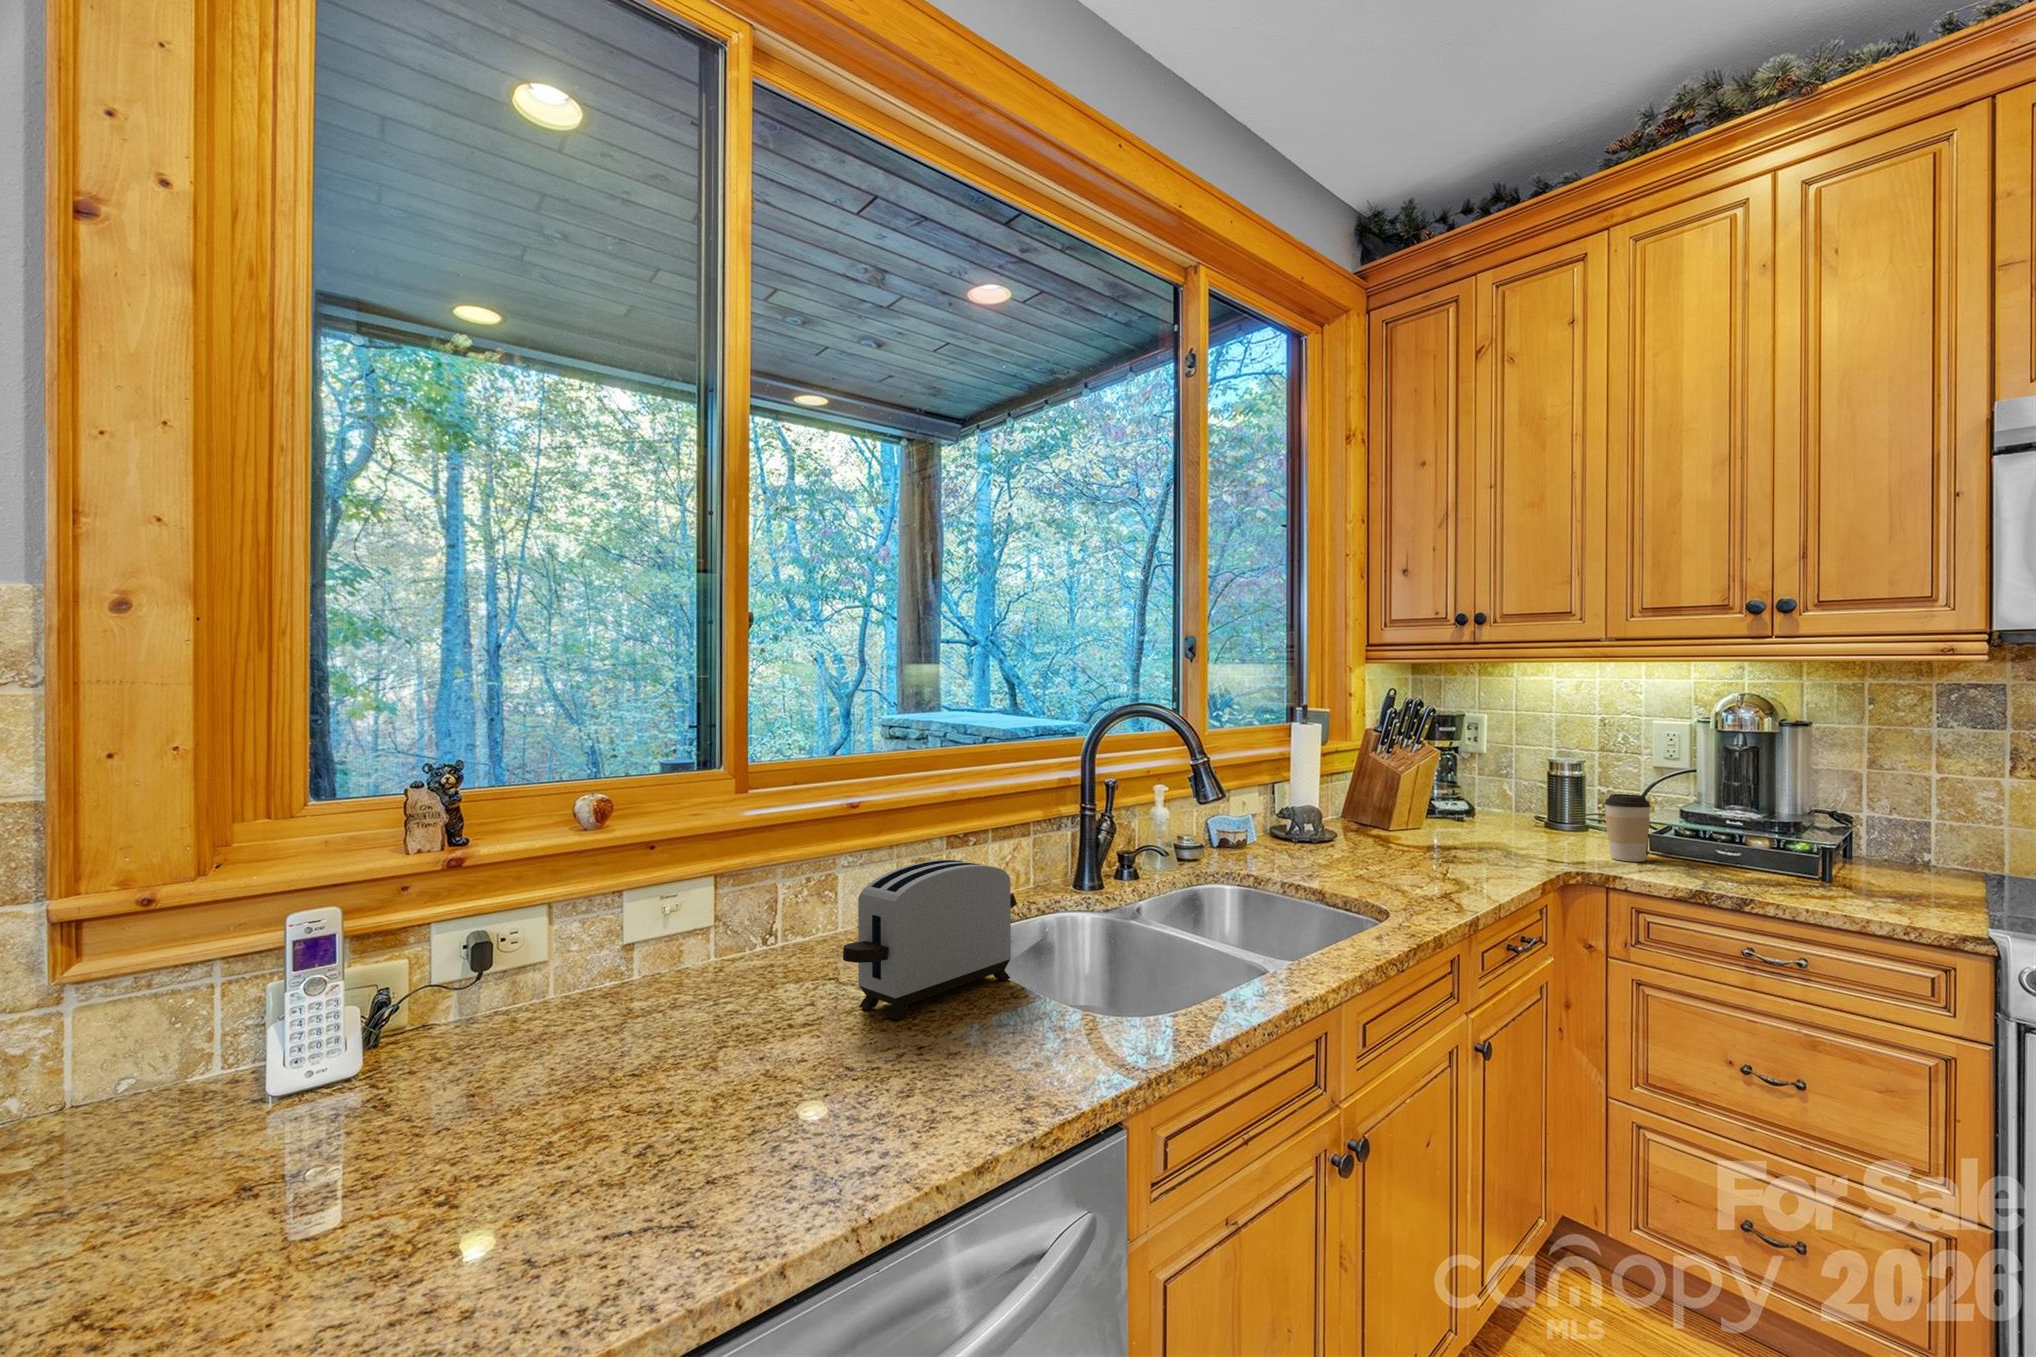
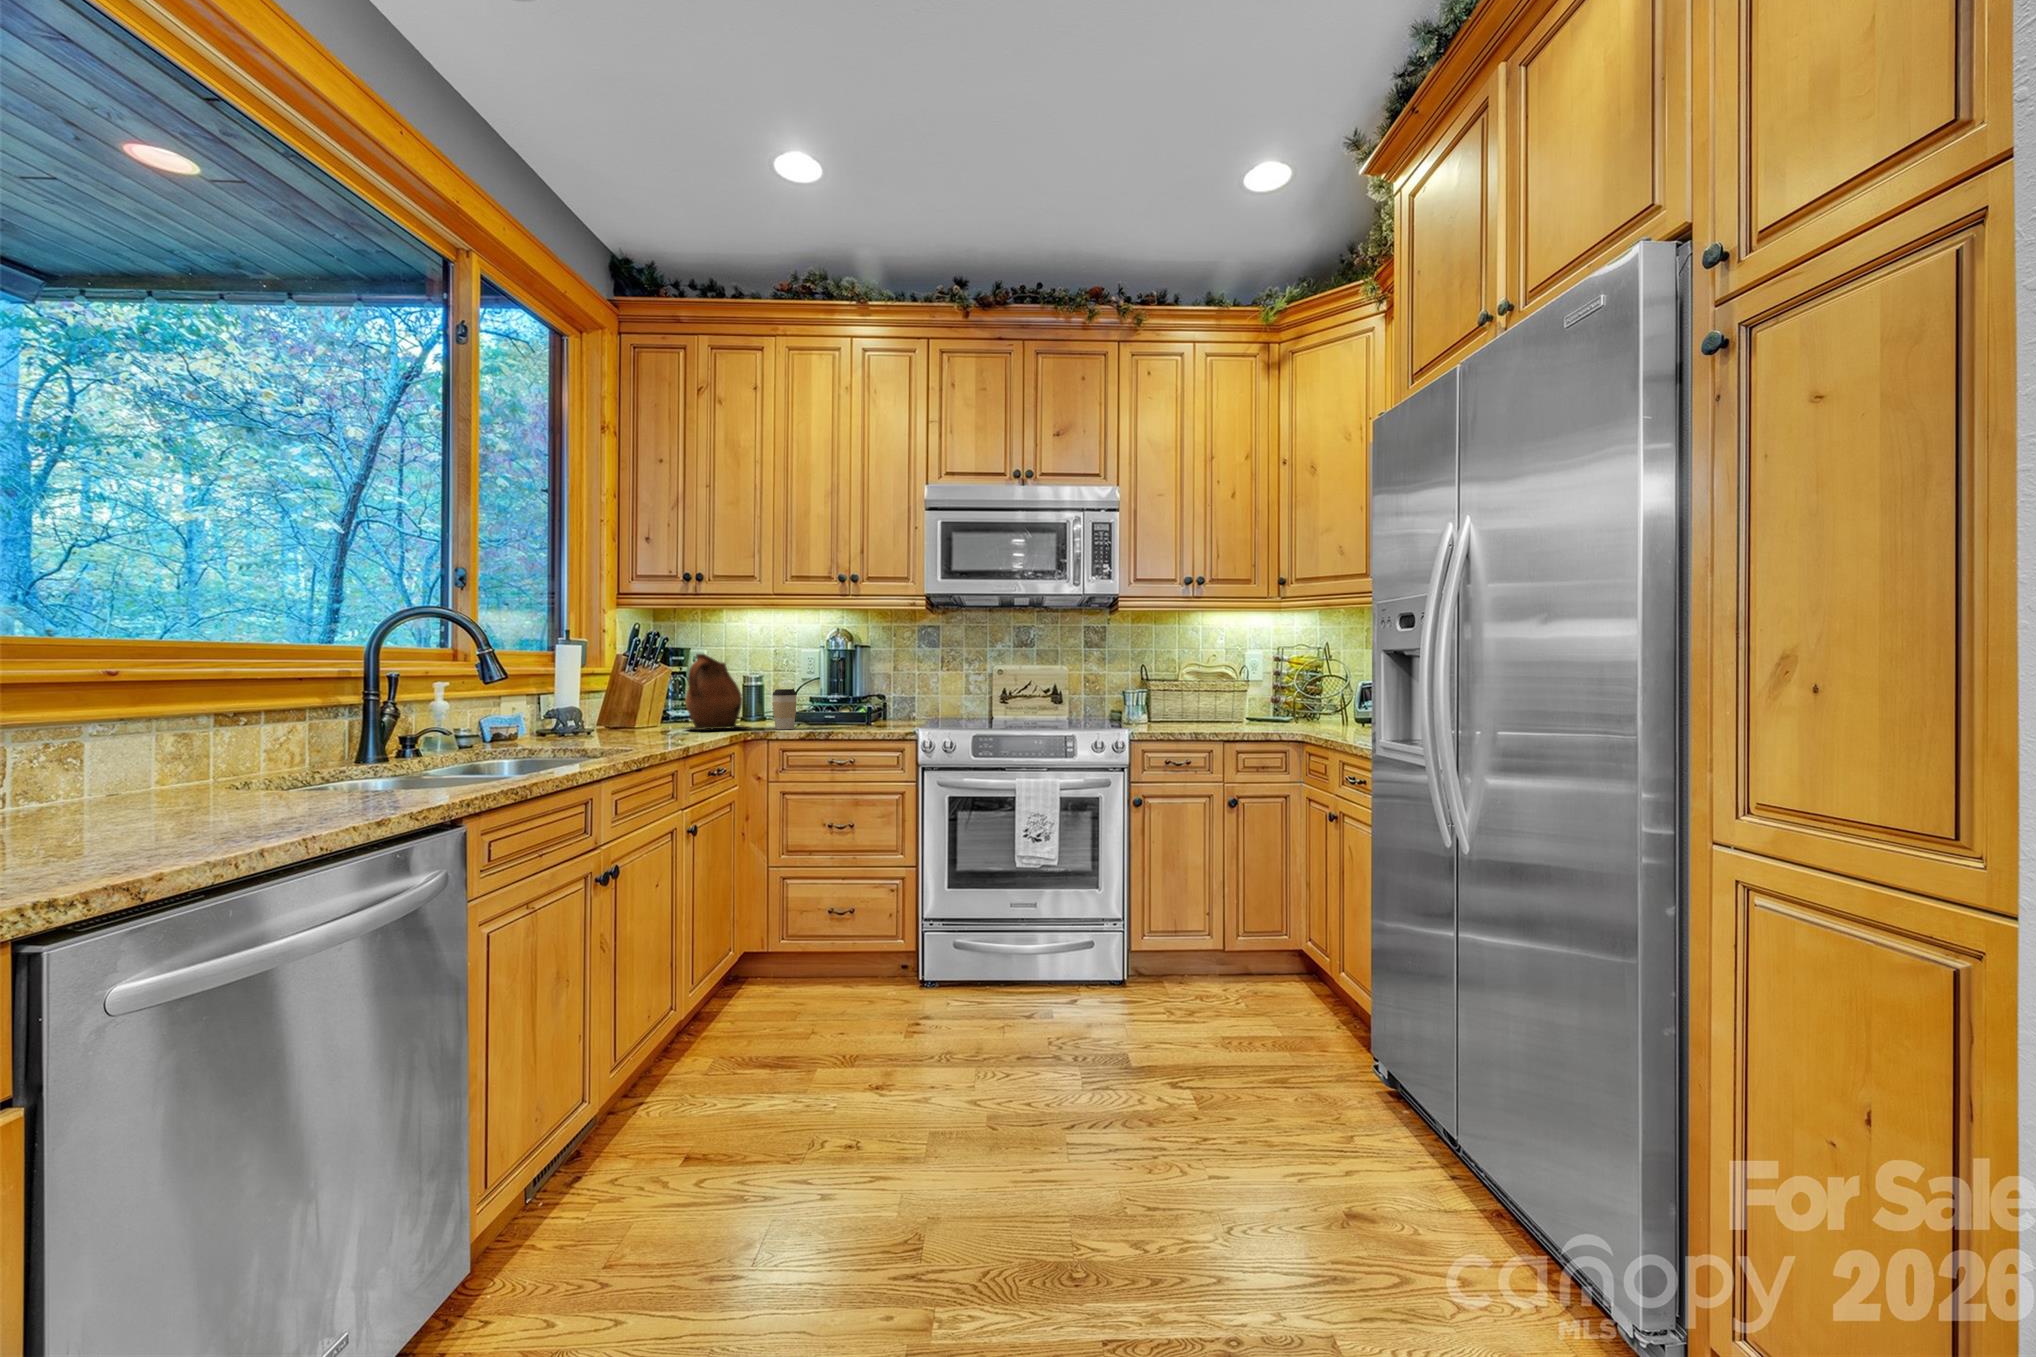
ceramic pitcher: none [1452,735,1566,853] -> present [685,654,747,730]
toaster: present [843,860,1017,1020] -> none [162,704,325,819]

